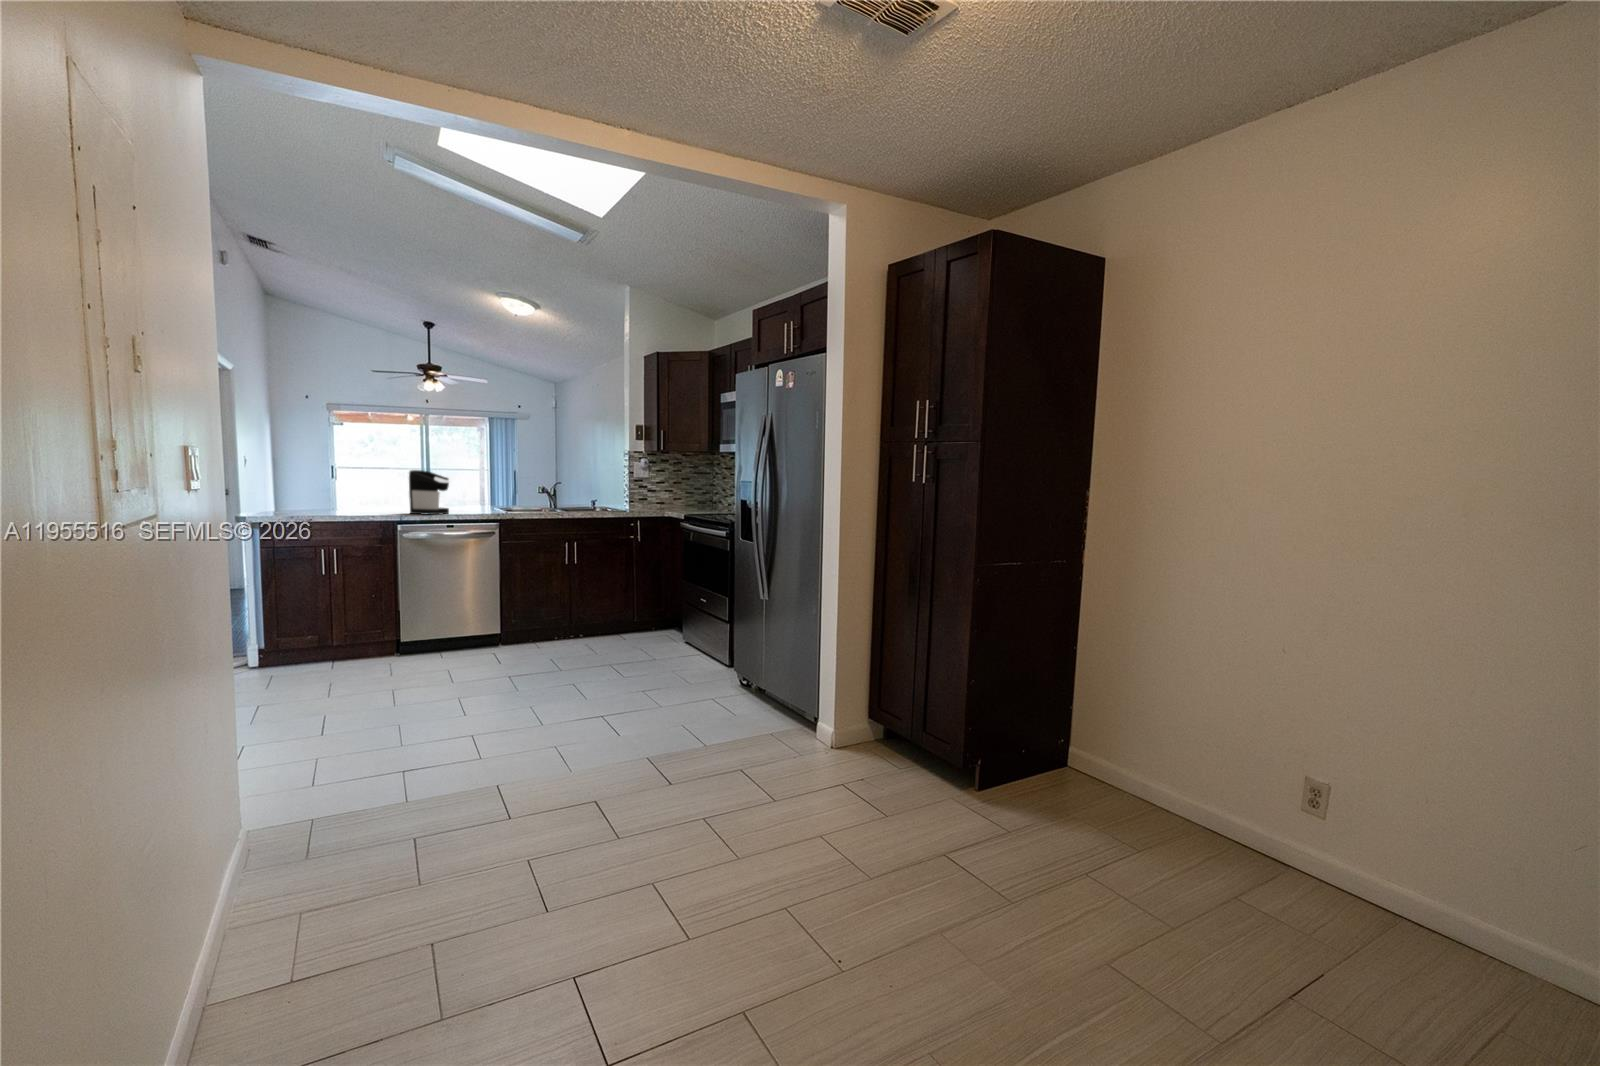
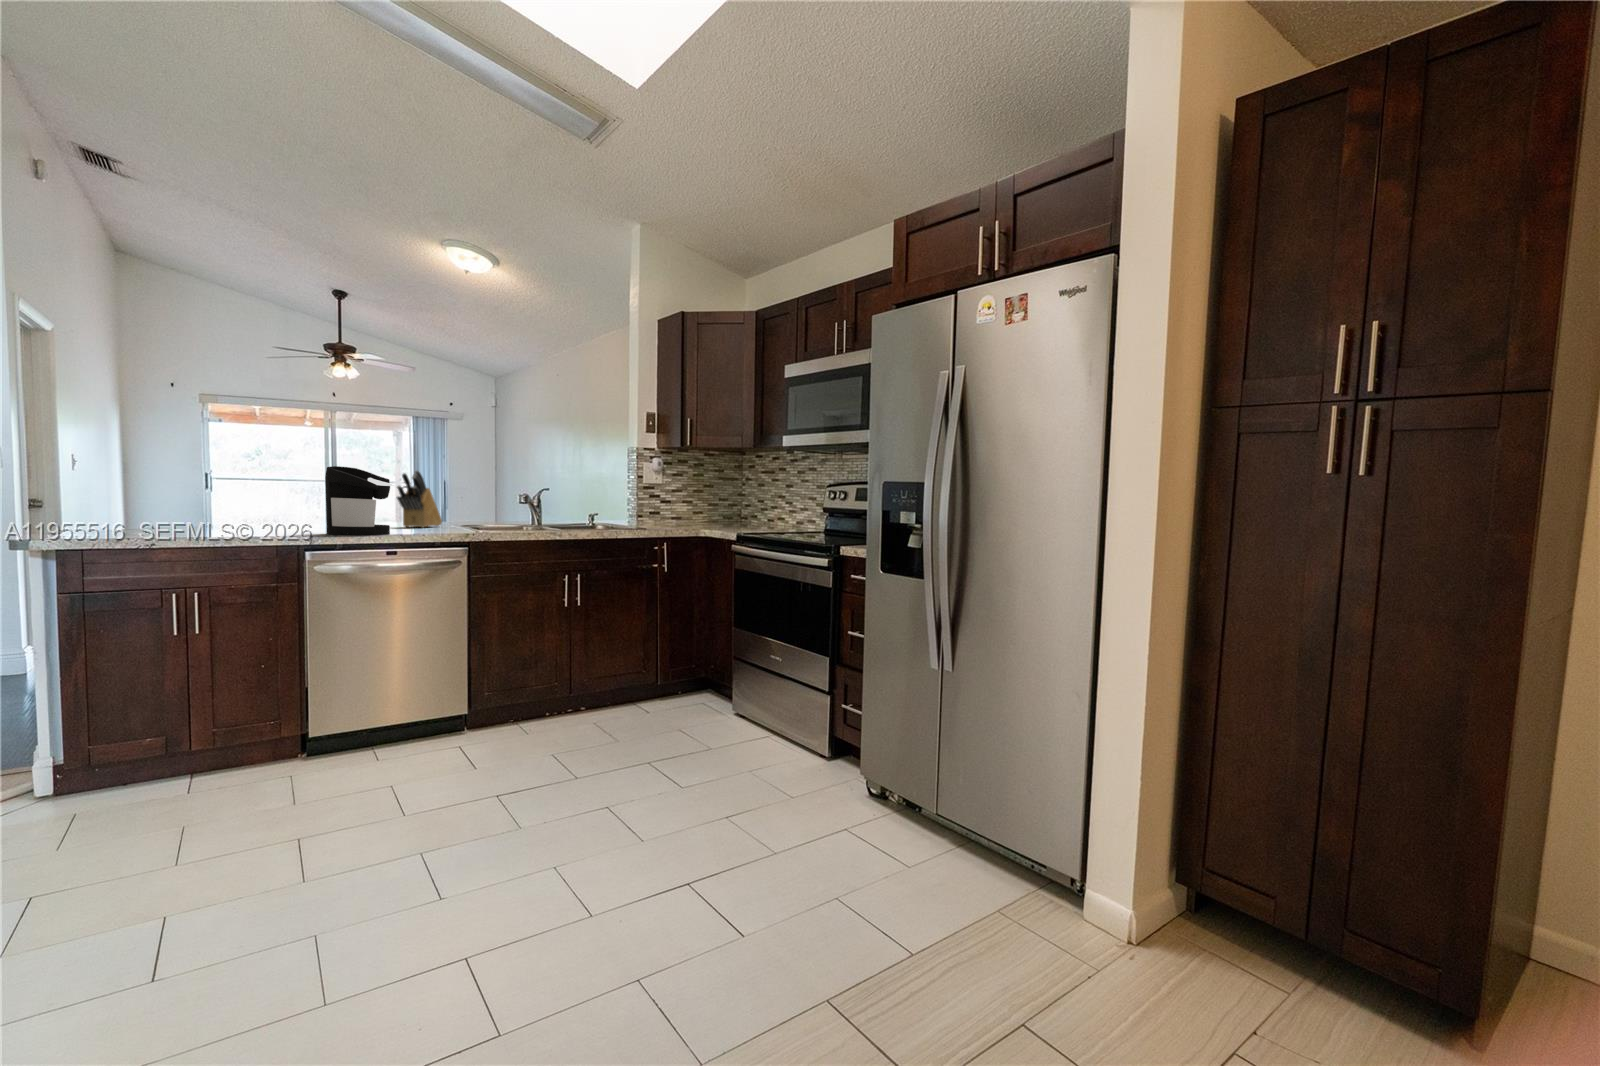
knife block: none [458,469,492,509] -> present [397,471,442,527]

